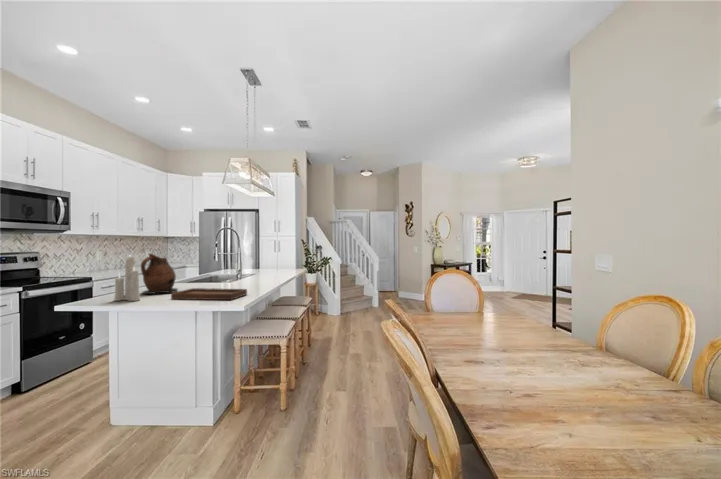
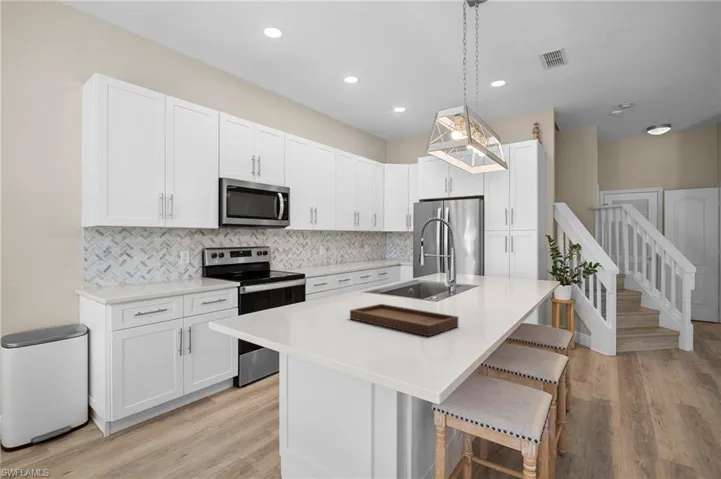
ceramic pitcher: present [141,254,177,294] -> none [325,251,369,307]
candle: present [114,257,140,301] -> none [290,244,316,316]

